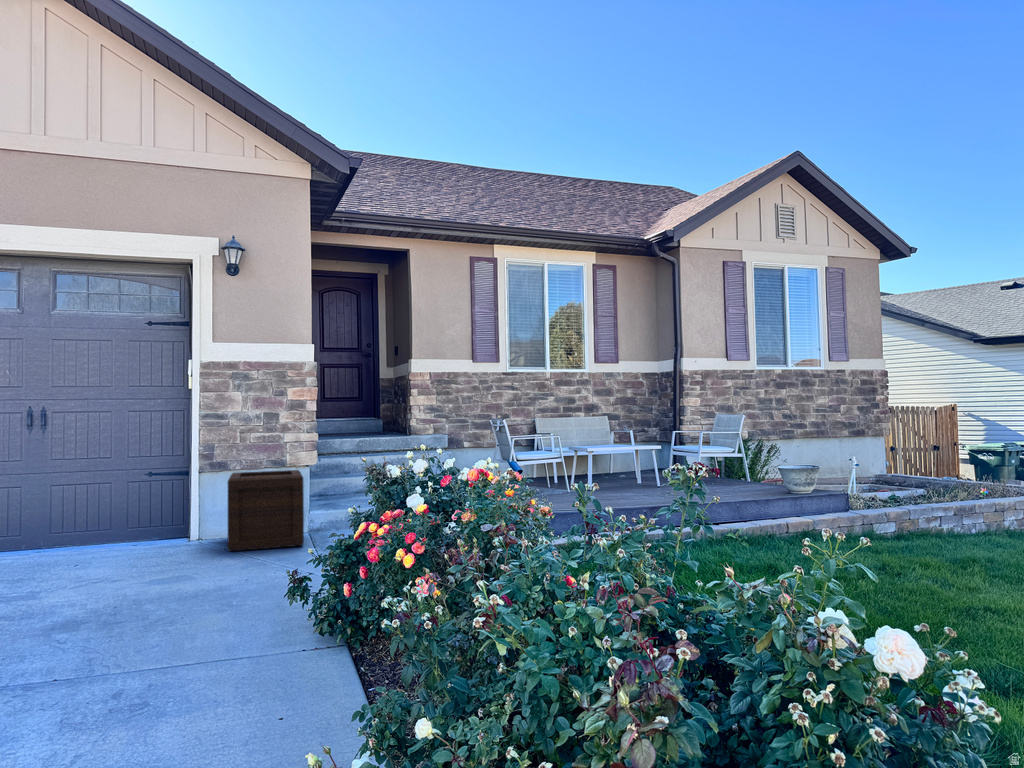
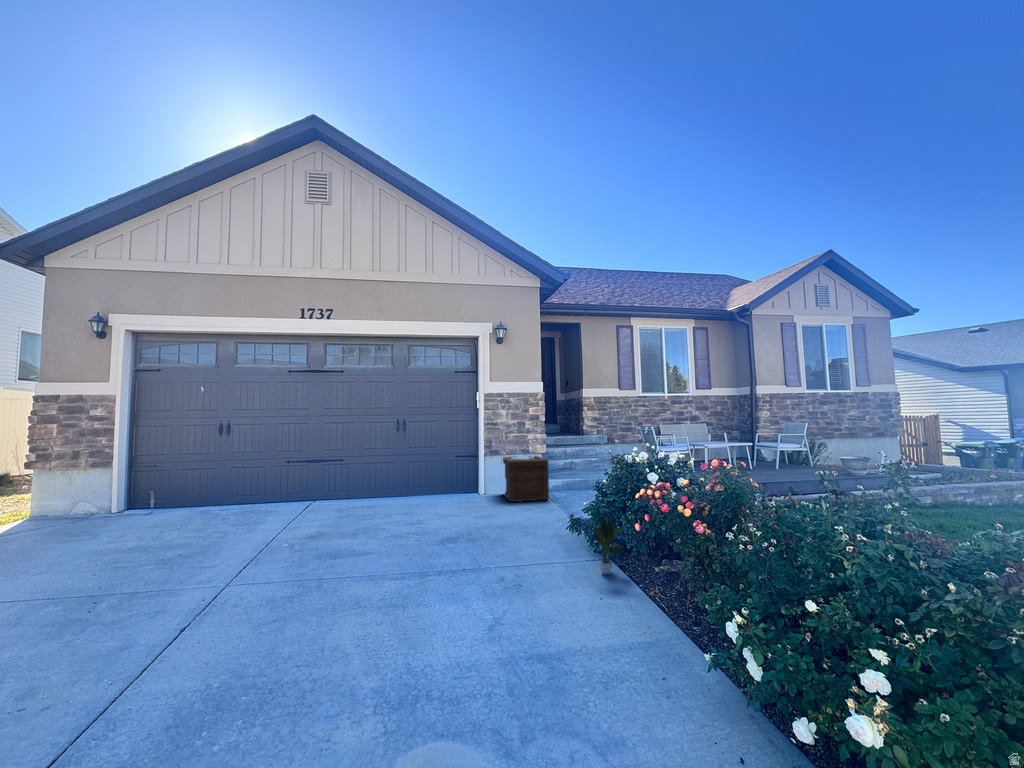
potted plant: none [229,588,301,697] -> present [590,518,626,574]

